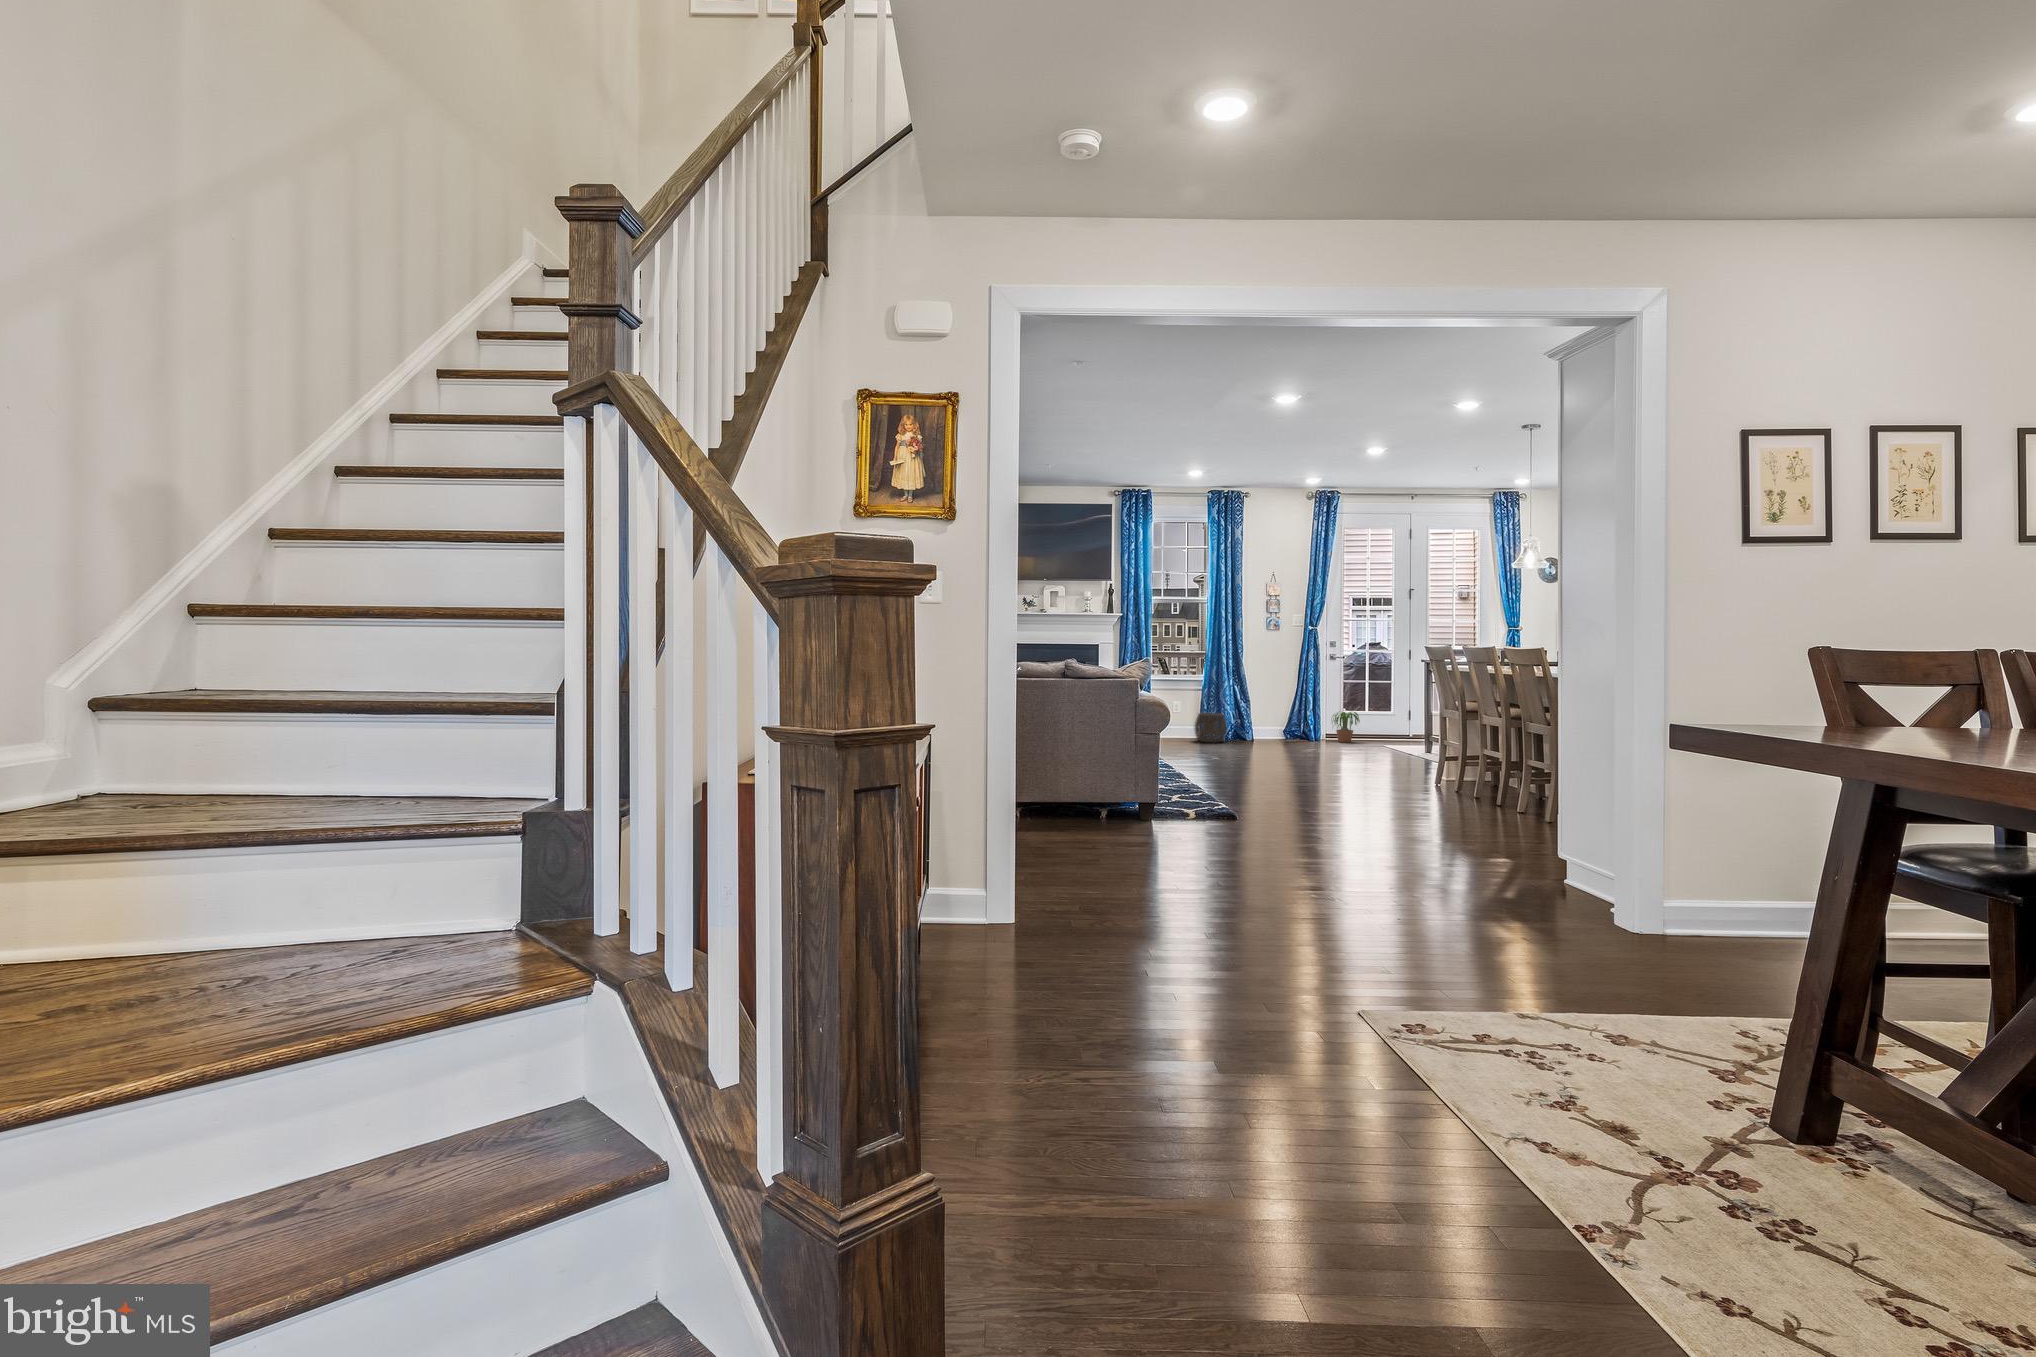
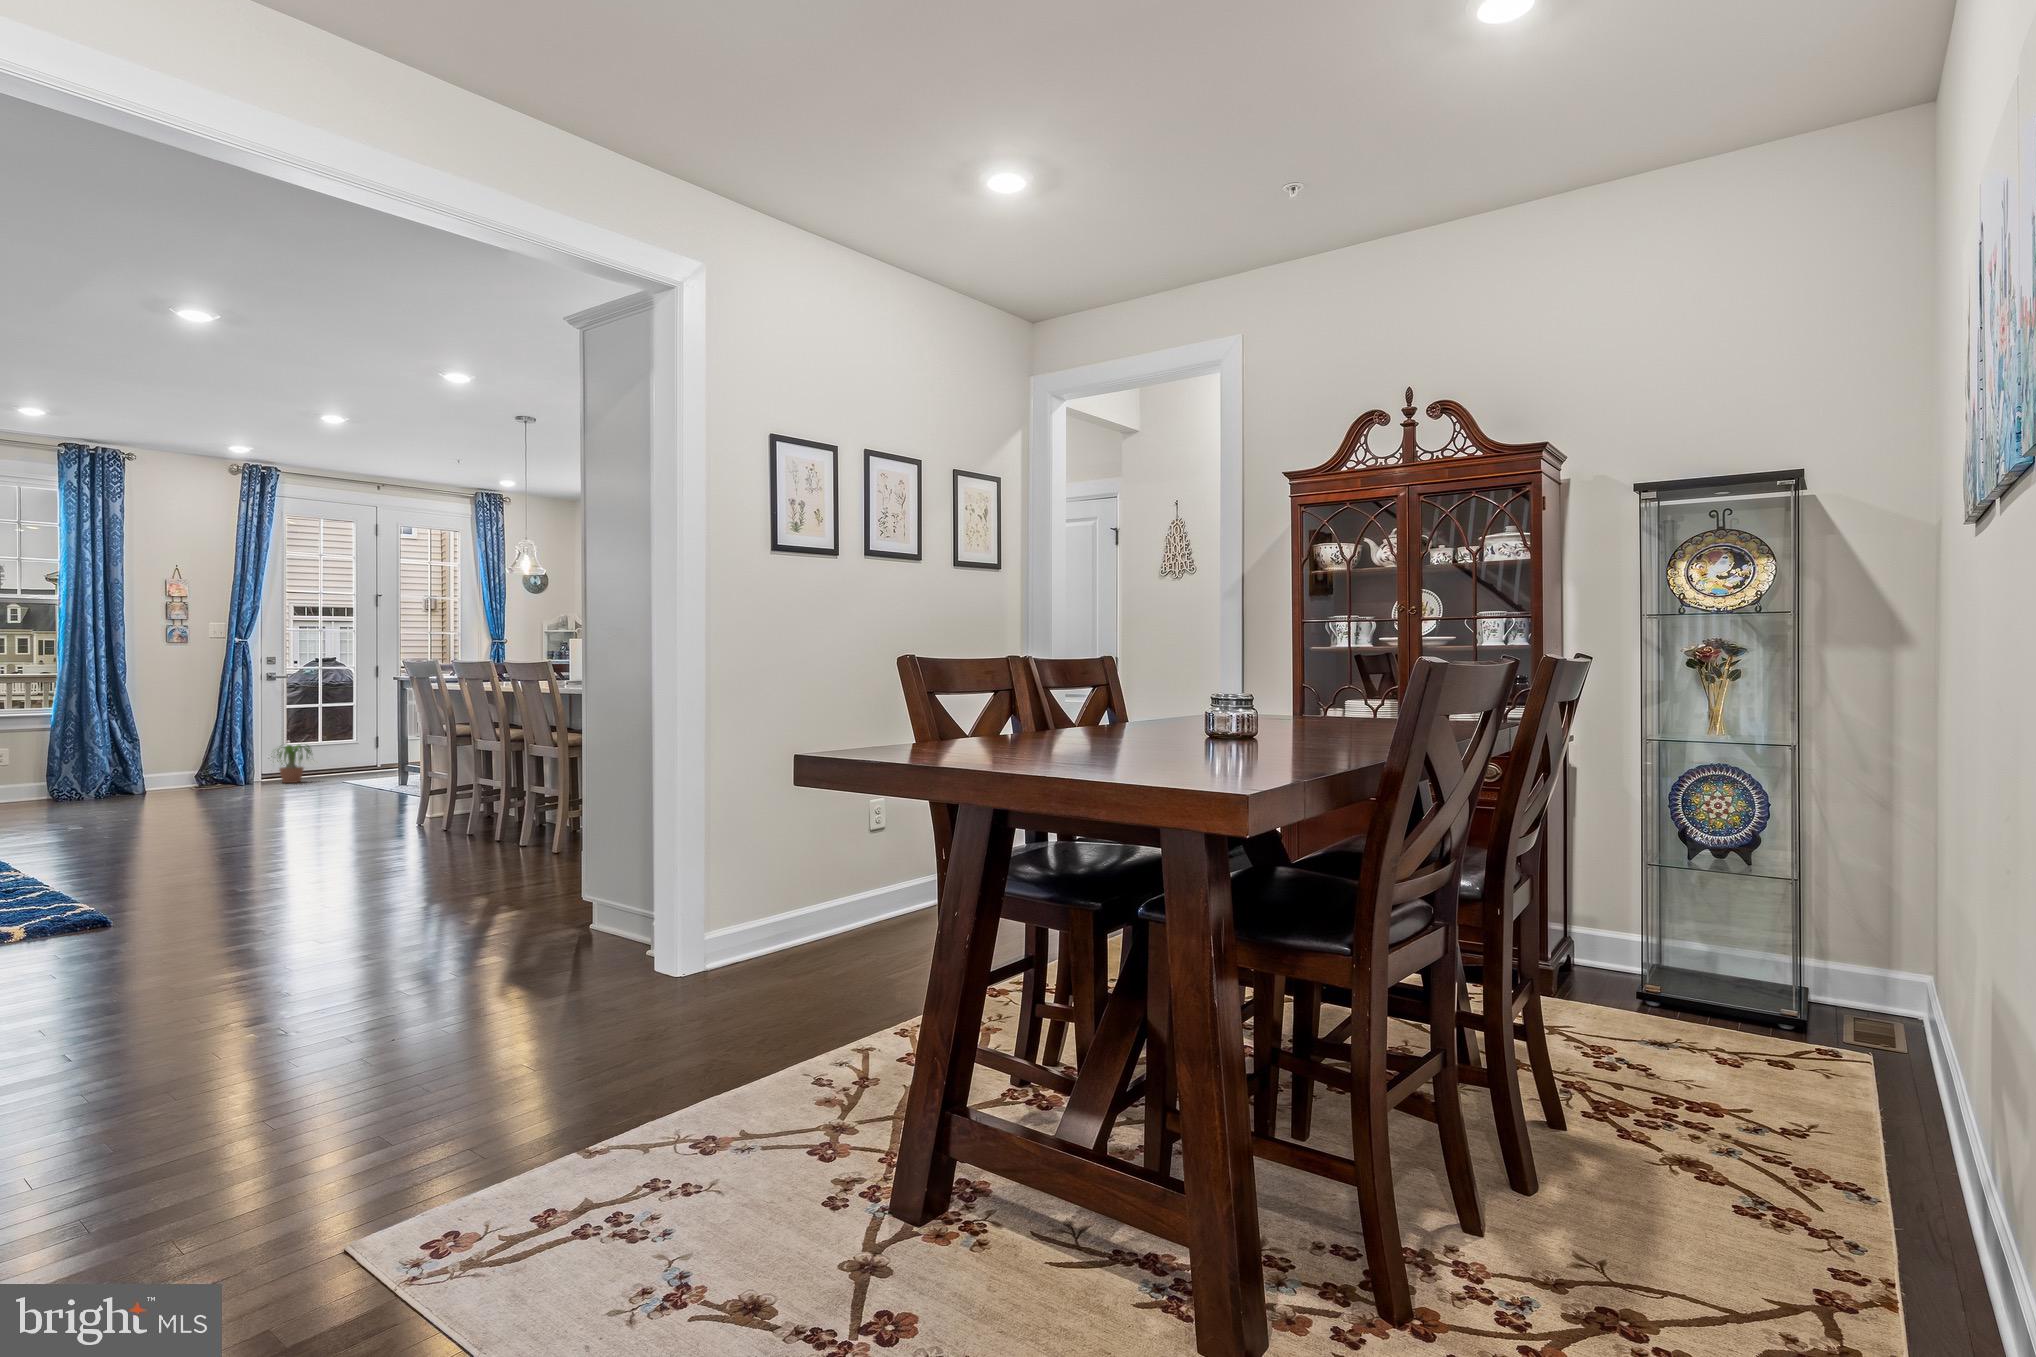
woven basket: present [1195,713,1227,742] -> none [32,759,97,803]

